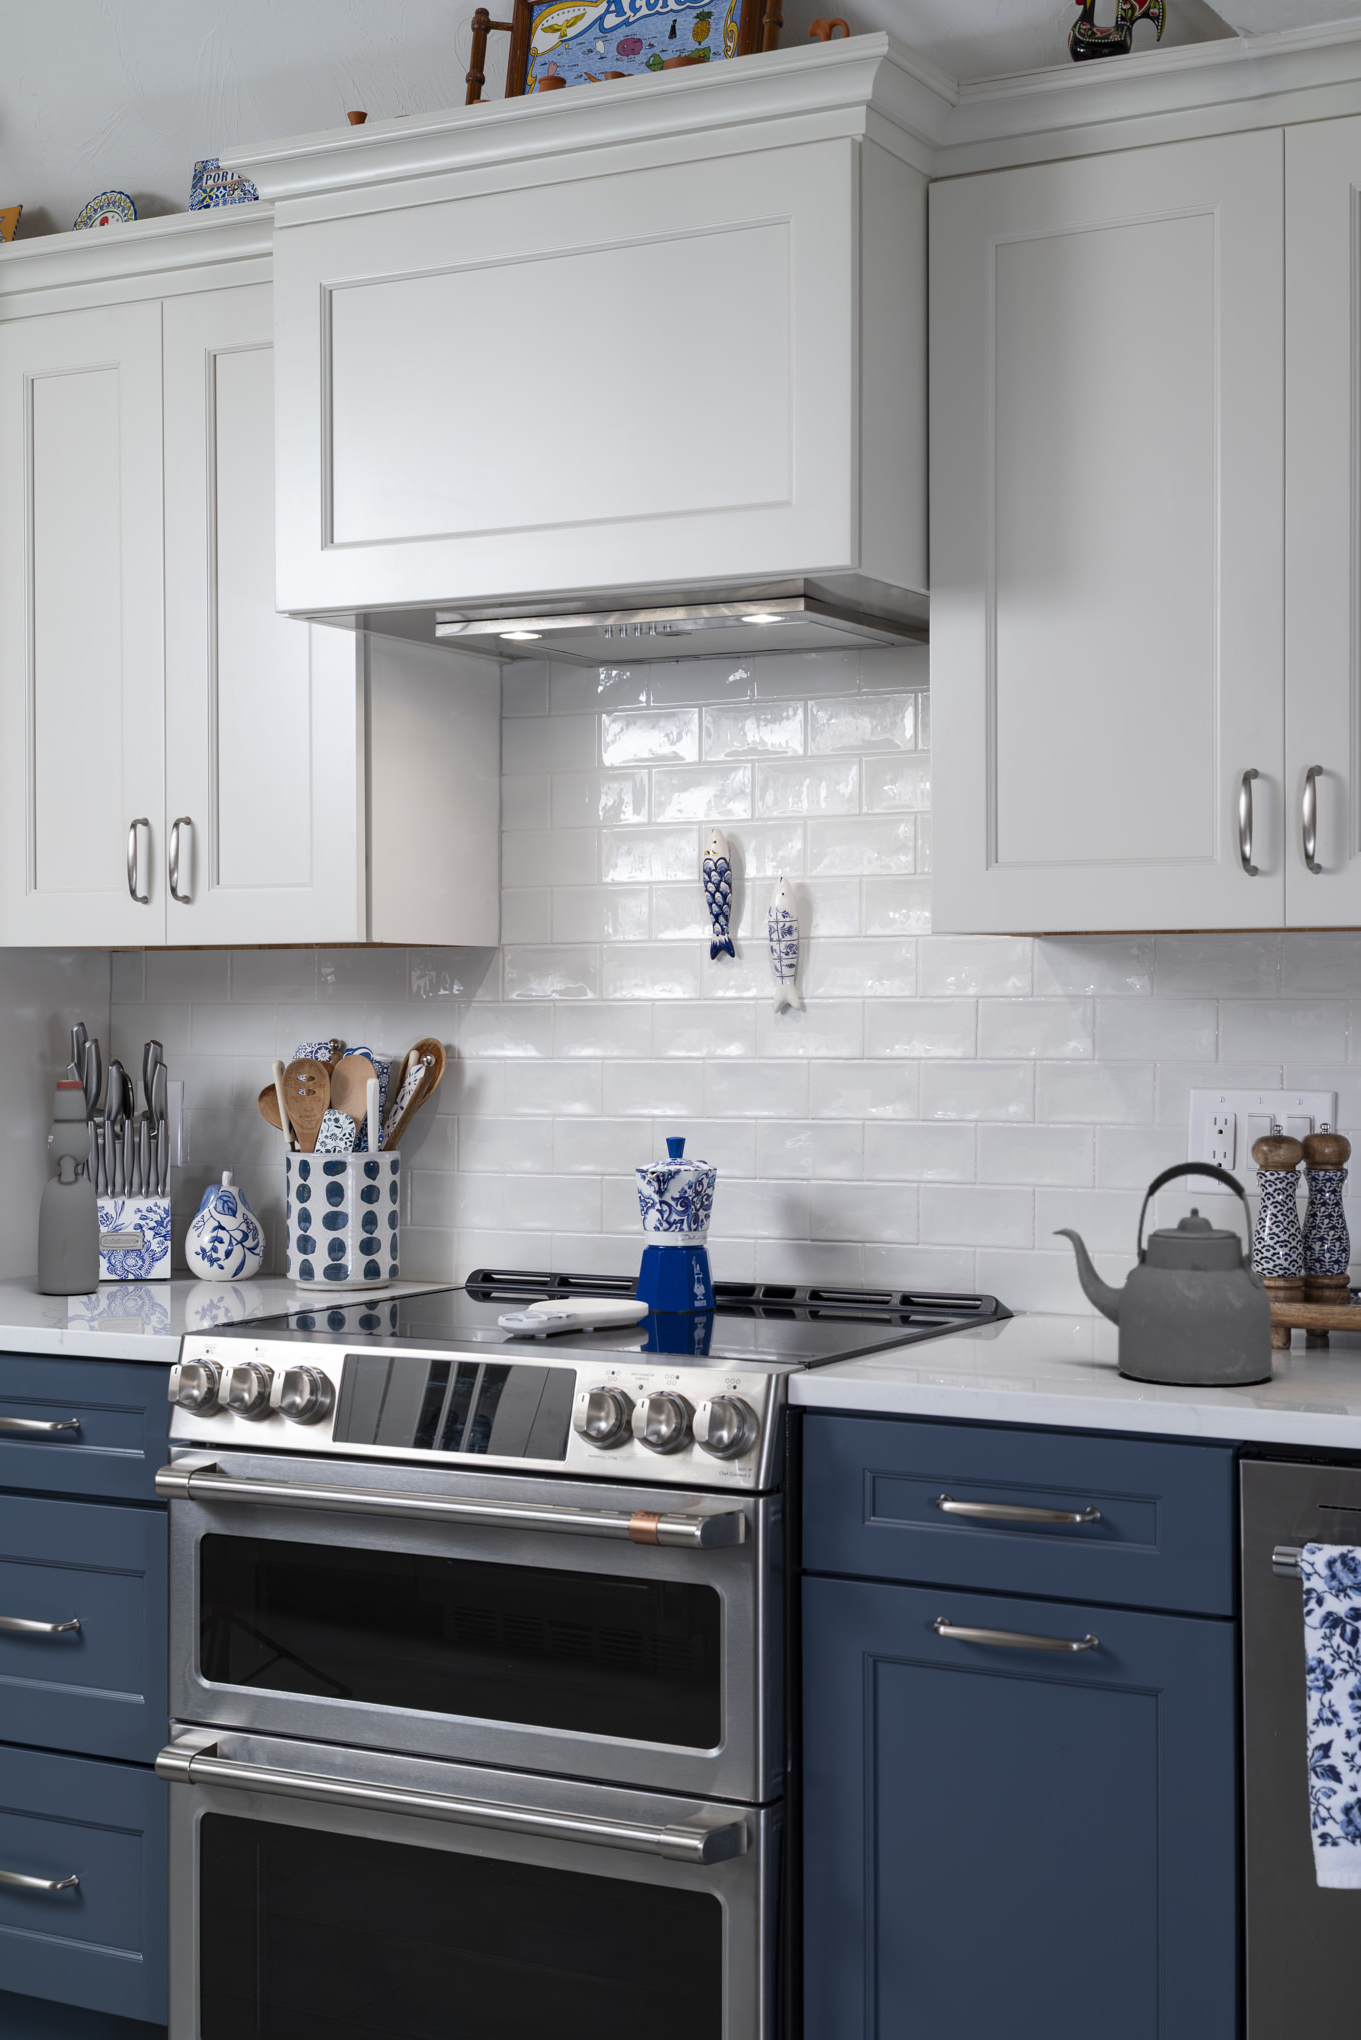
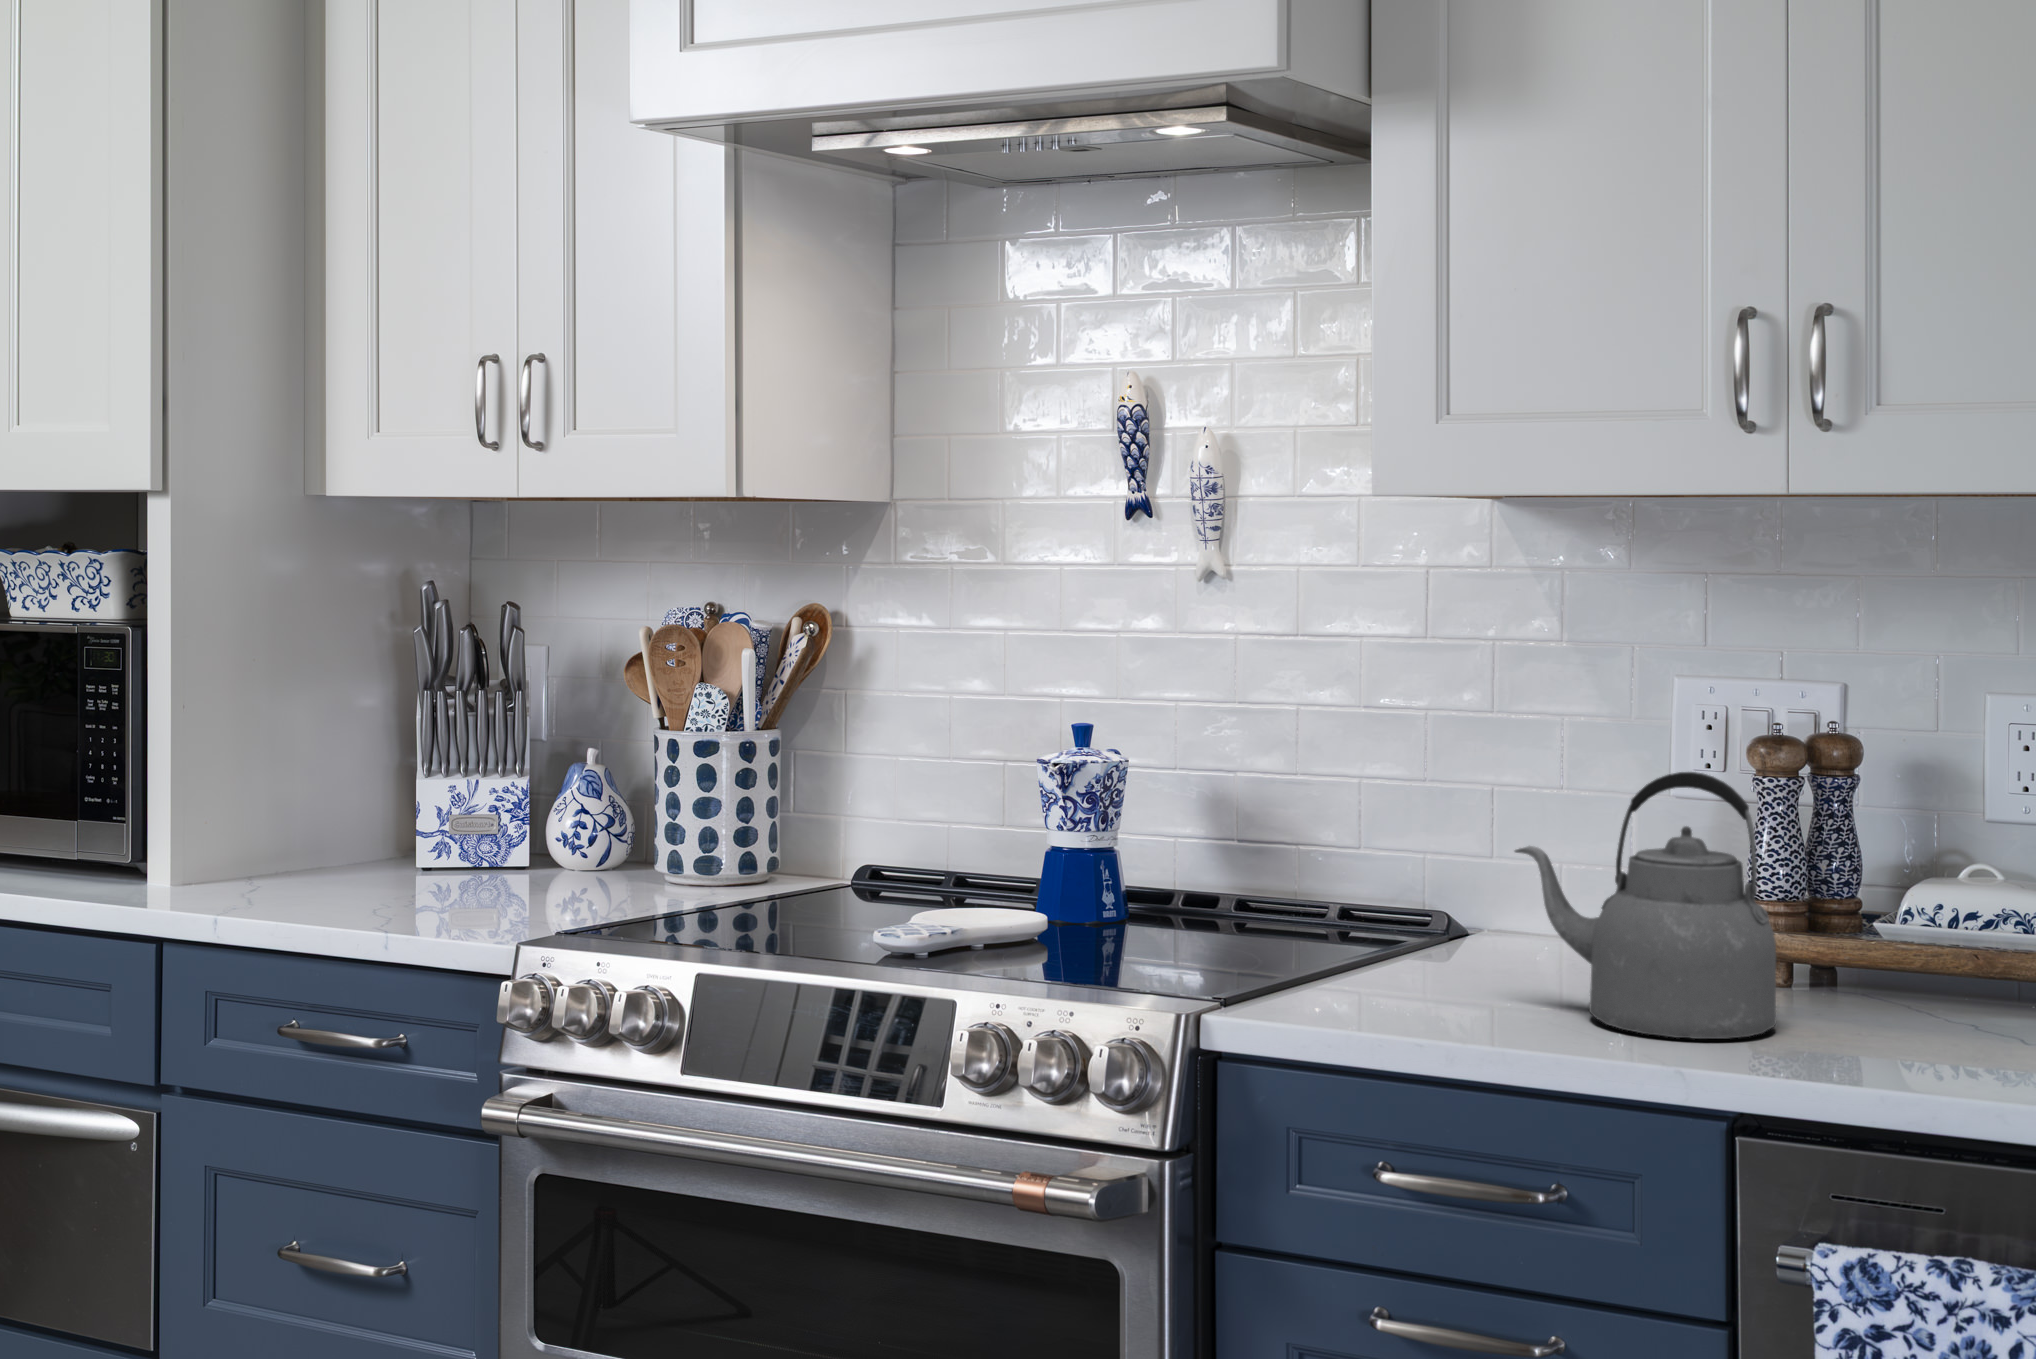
bottle: present [38,1080,100,1294] -> none [384,648,450,883]

